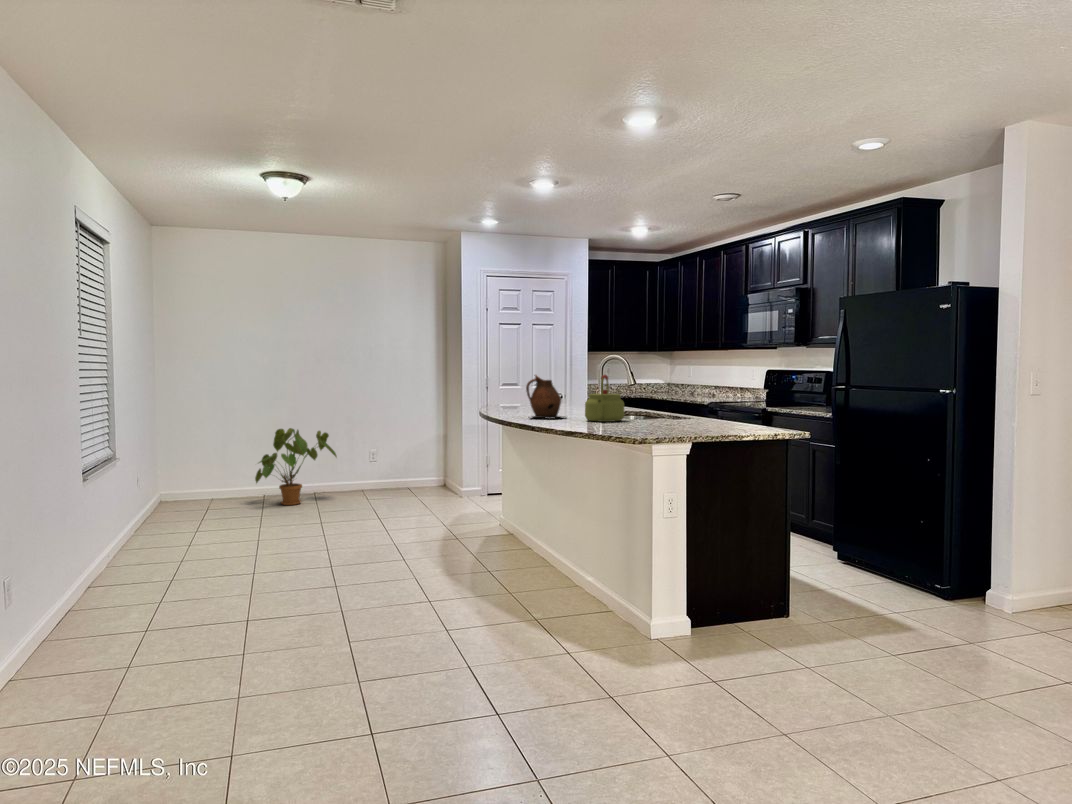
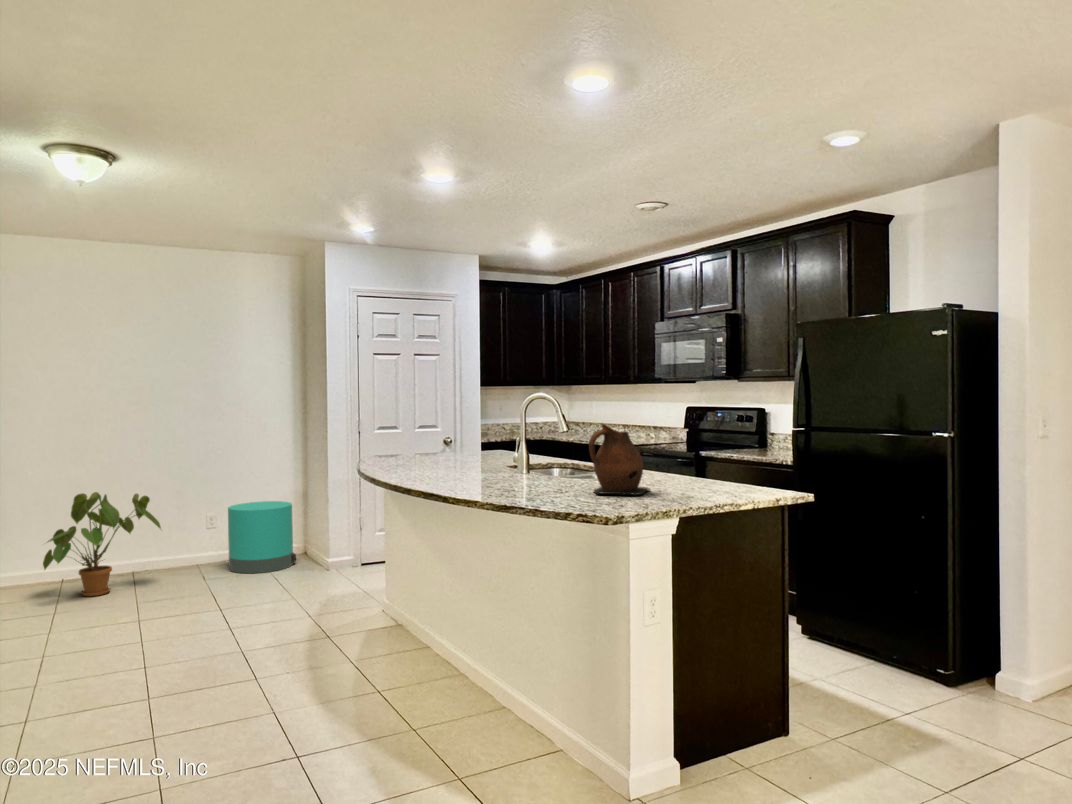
ceramic pitcher: present [526,375,562,419] -> present [589,424,650,495]
kettle: present [585,375,624,422] -> none [509,422,561,484]
trash can: none [386,442,438,497] -> present [228,501,296,573]

